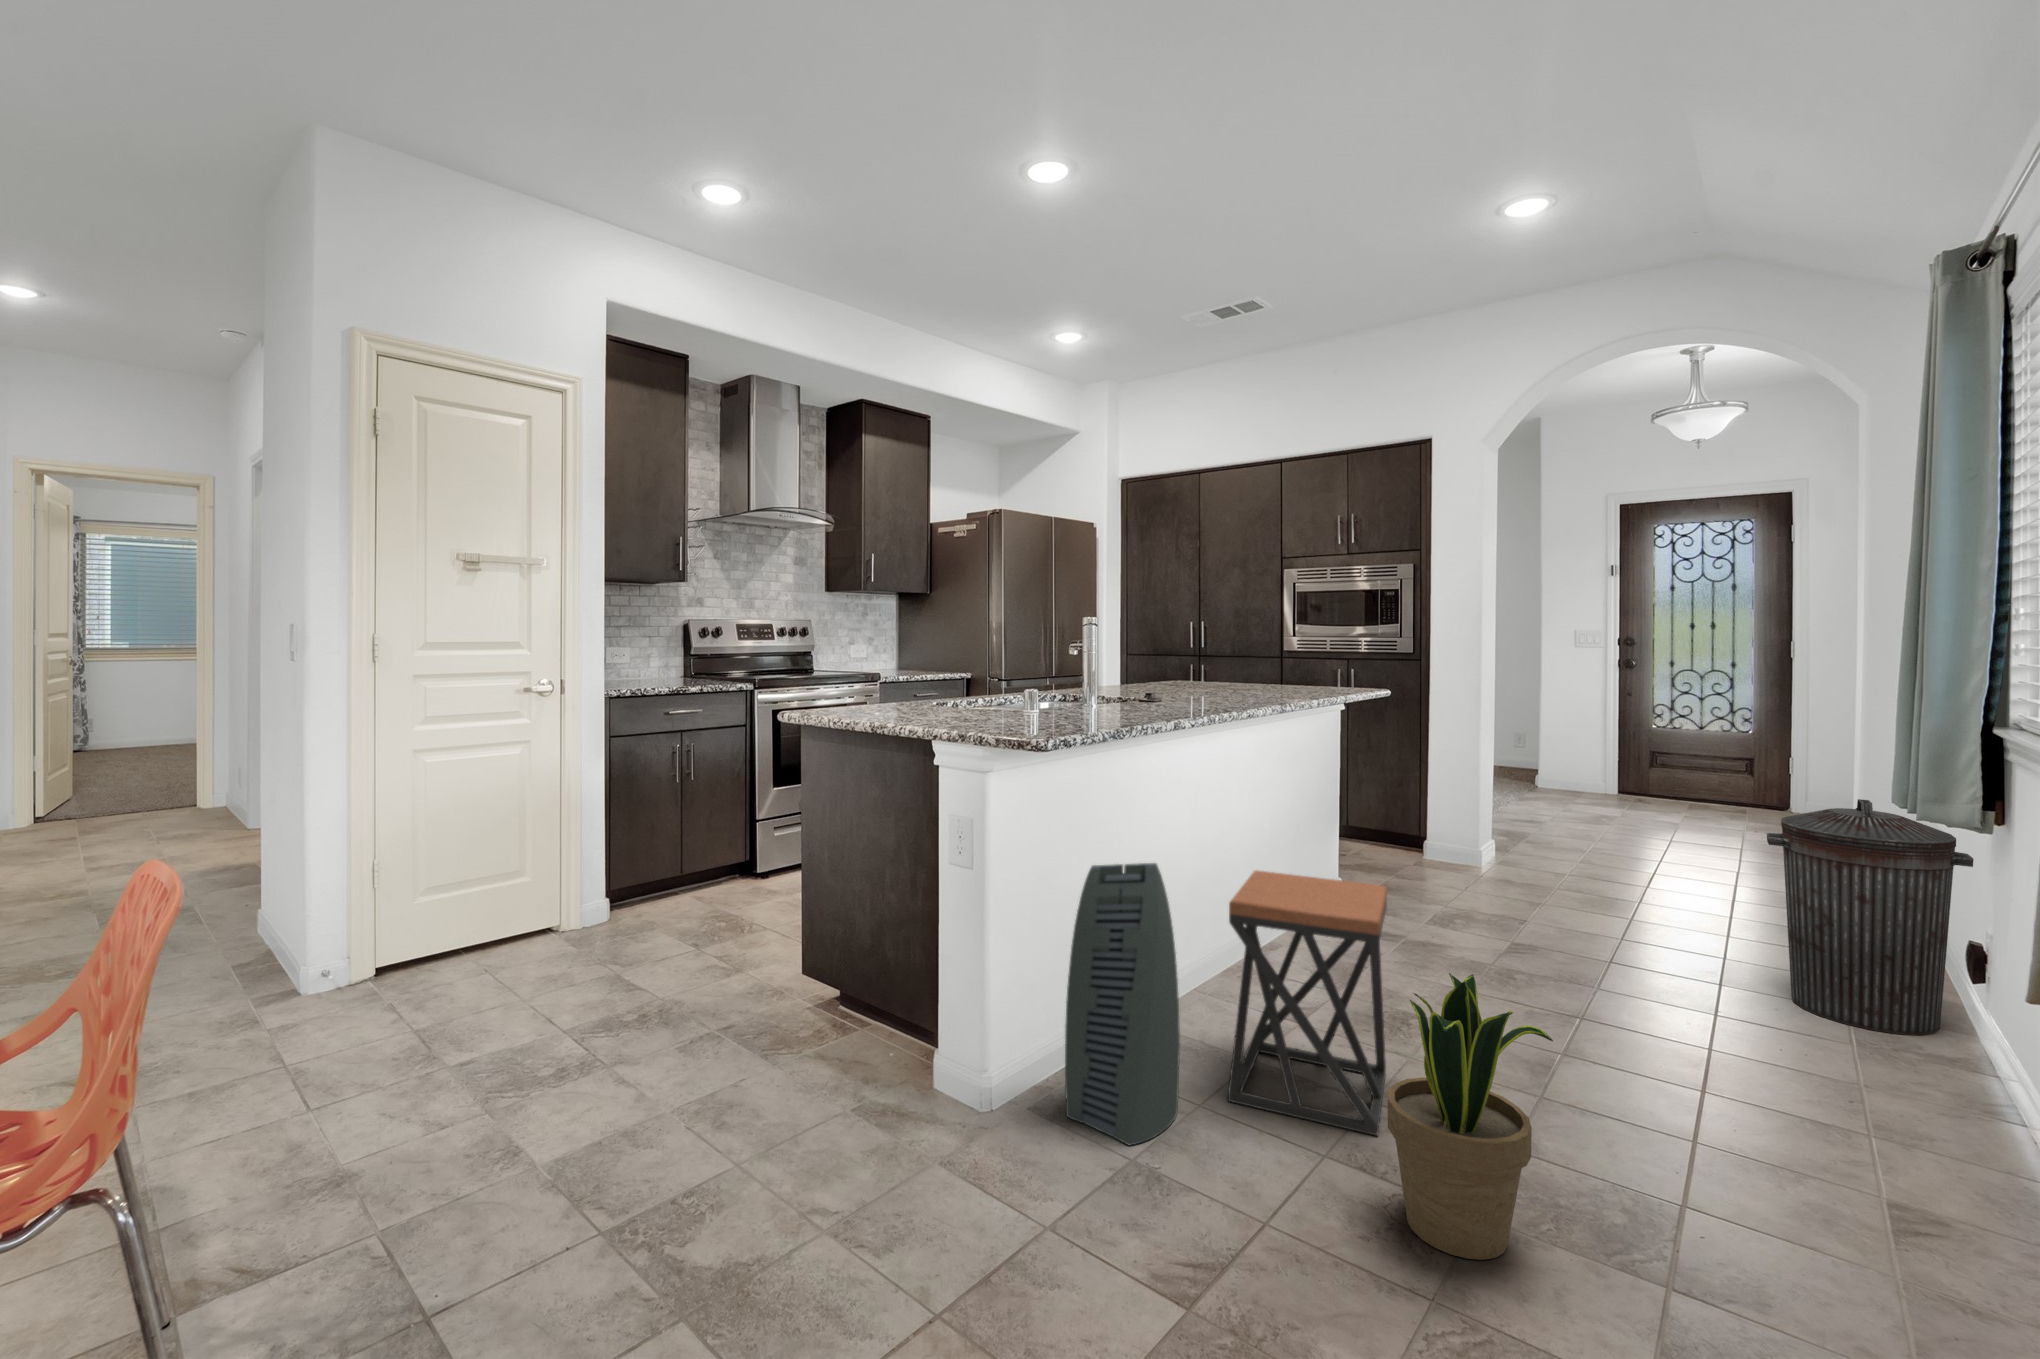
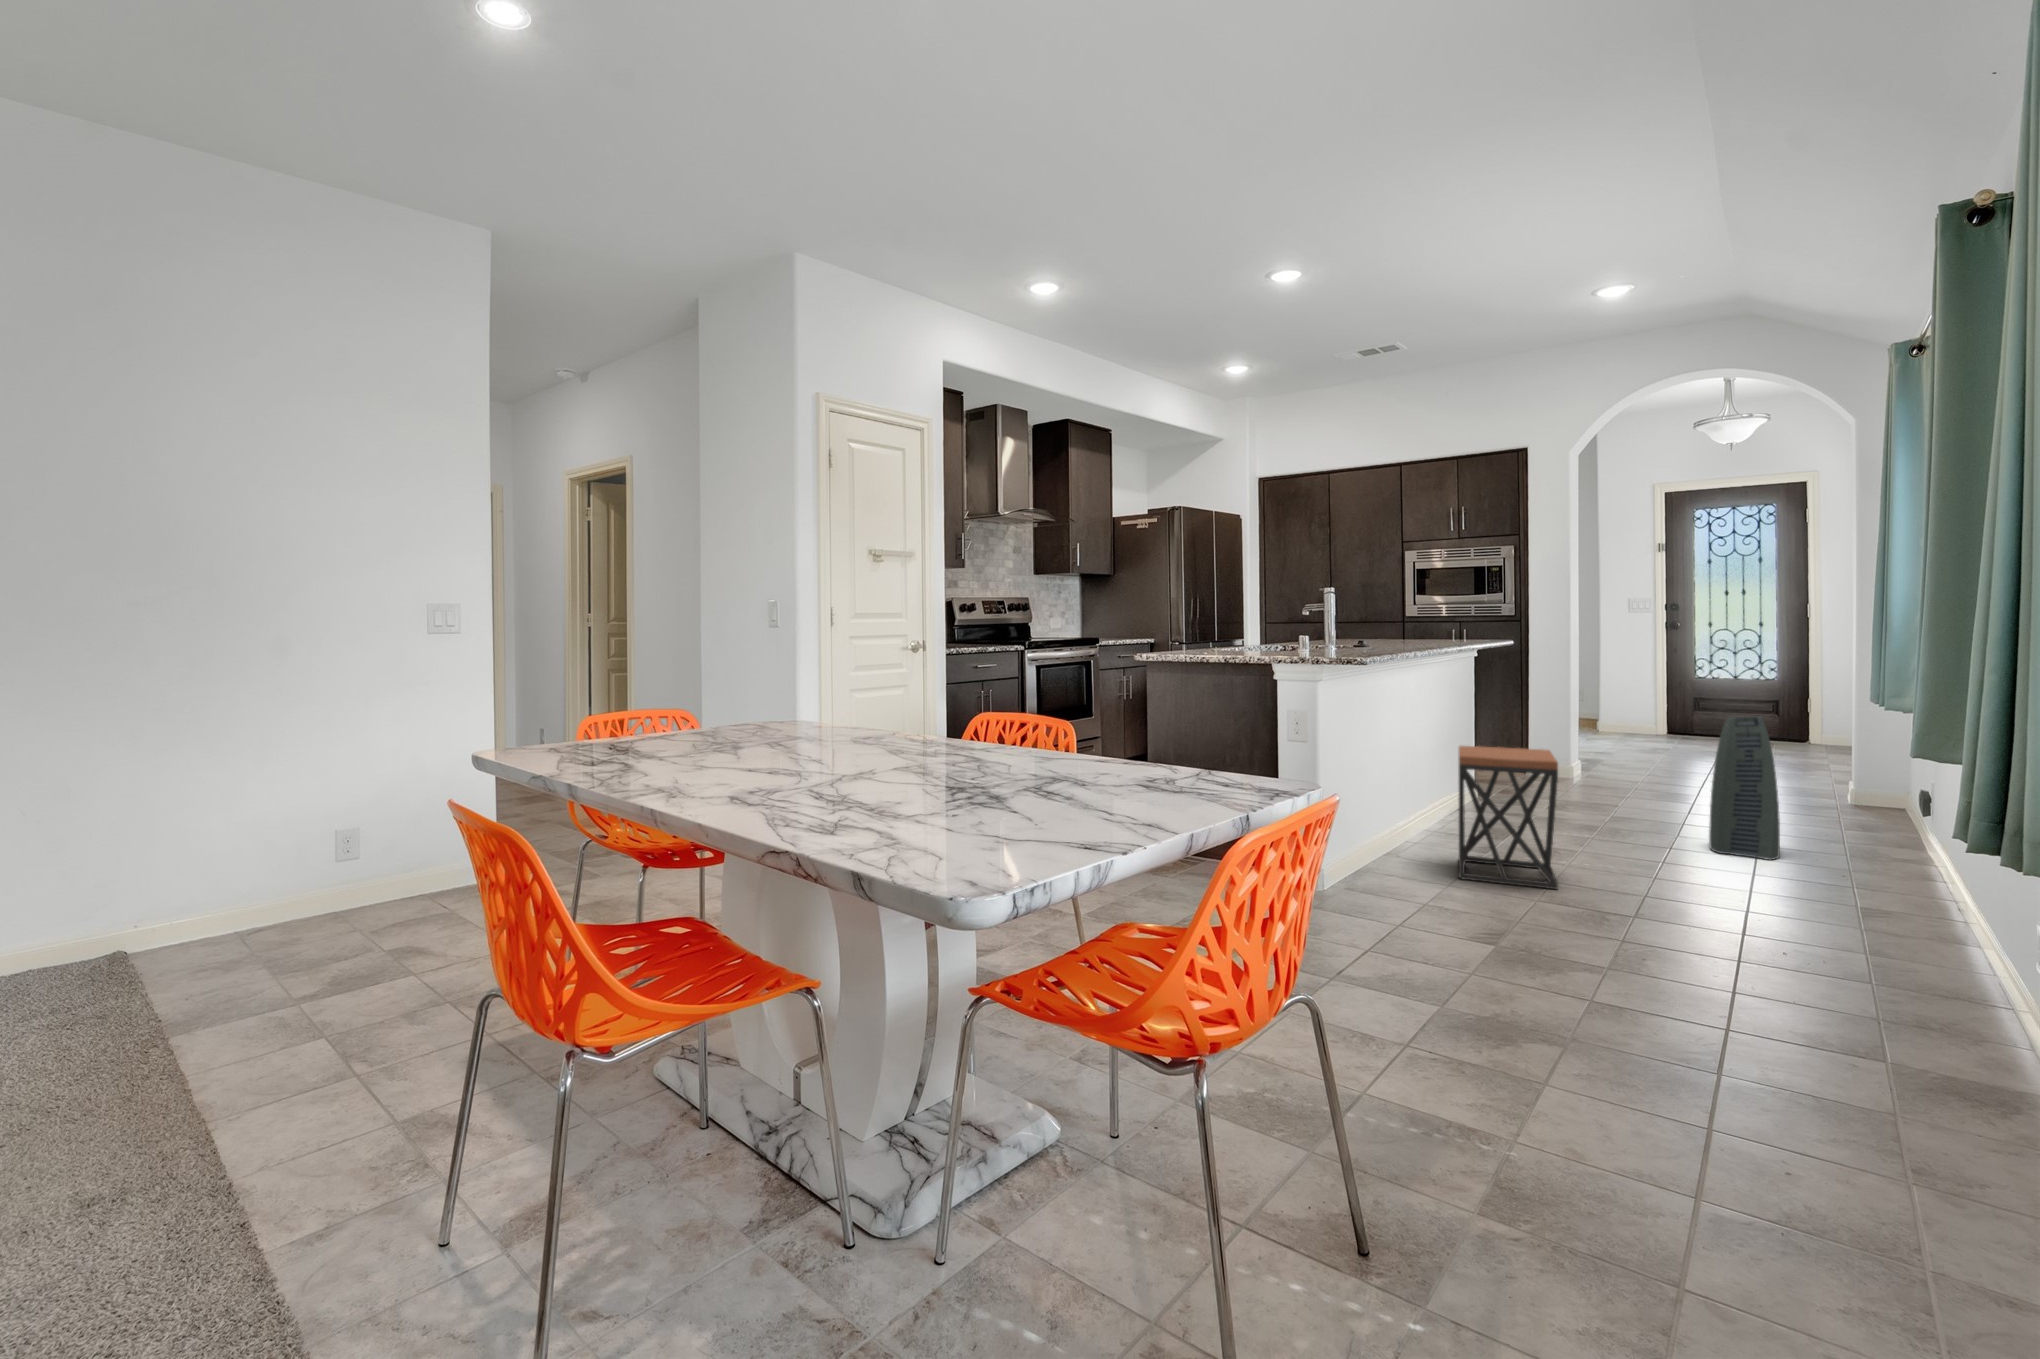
trash can: present [1767,799,1974,1035] -> none [1790,700,1926,850]
air purifier: present [1065,863,1180,1145] -> present [1709,716,1780,860]
potted plant: present [1388,973,1553,1260] -> none [1577,777,1674,925]

